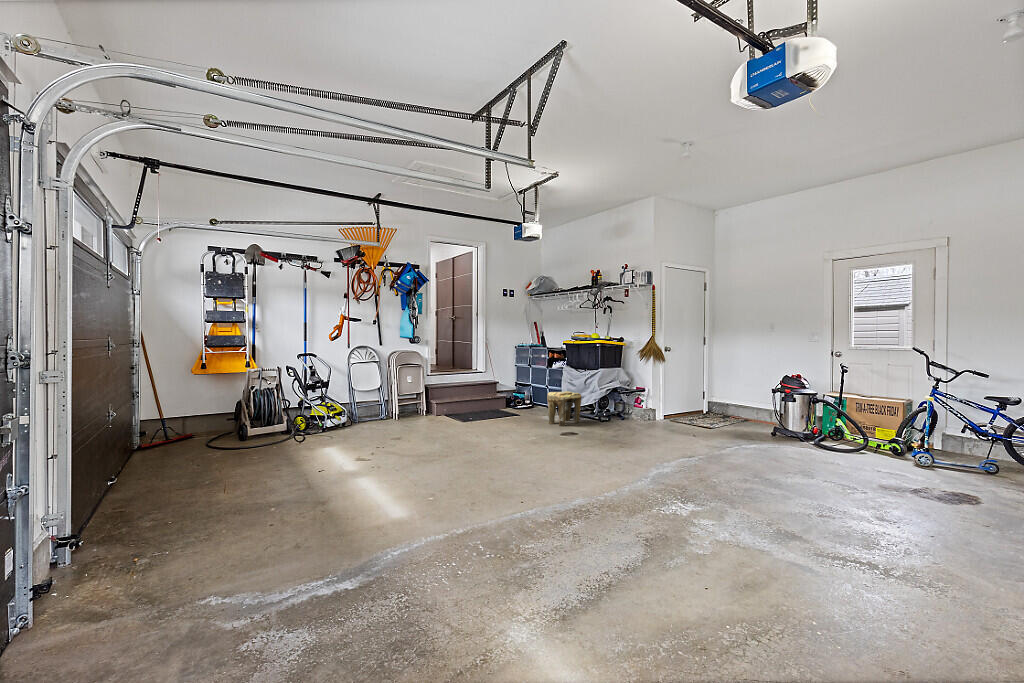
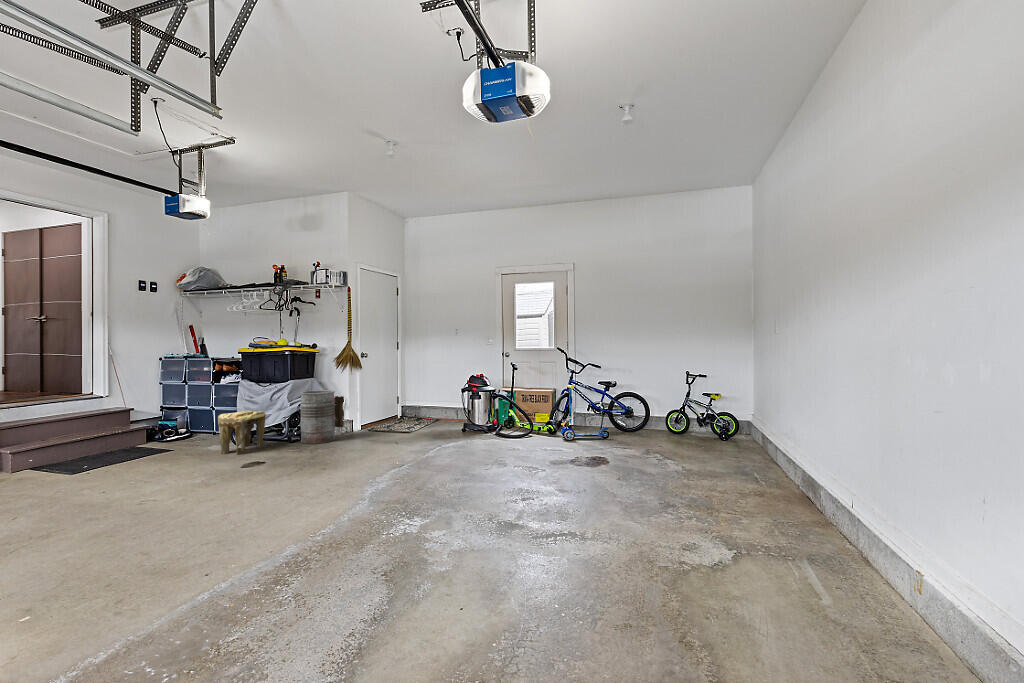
trash can: none [609,379,647,427] -> present [300,390,344,444]

